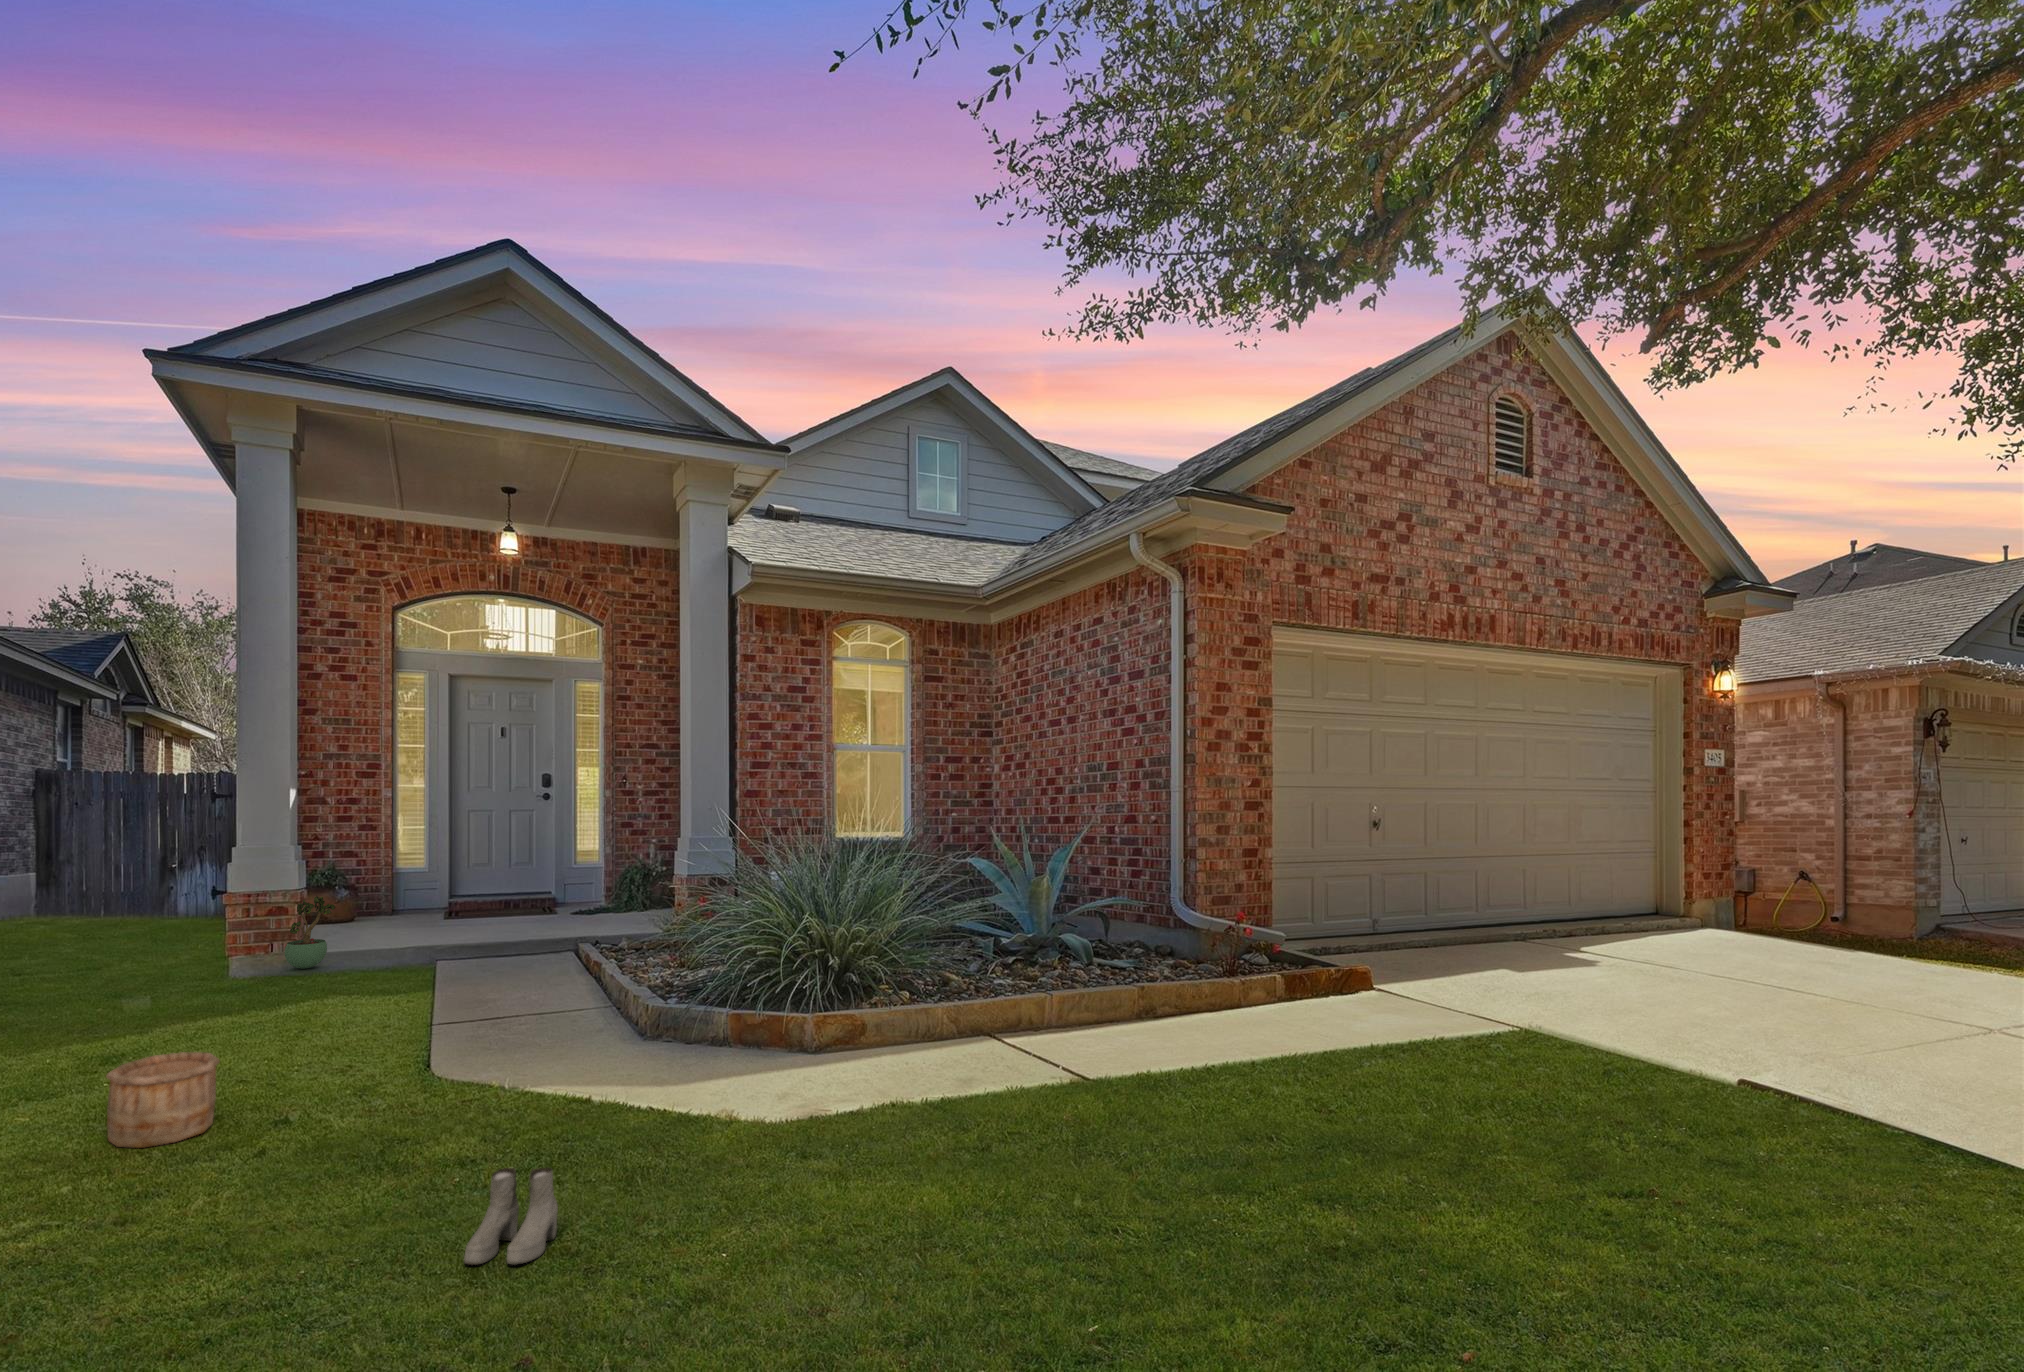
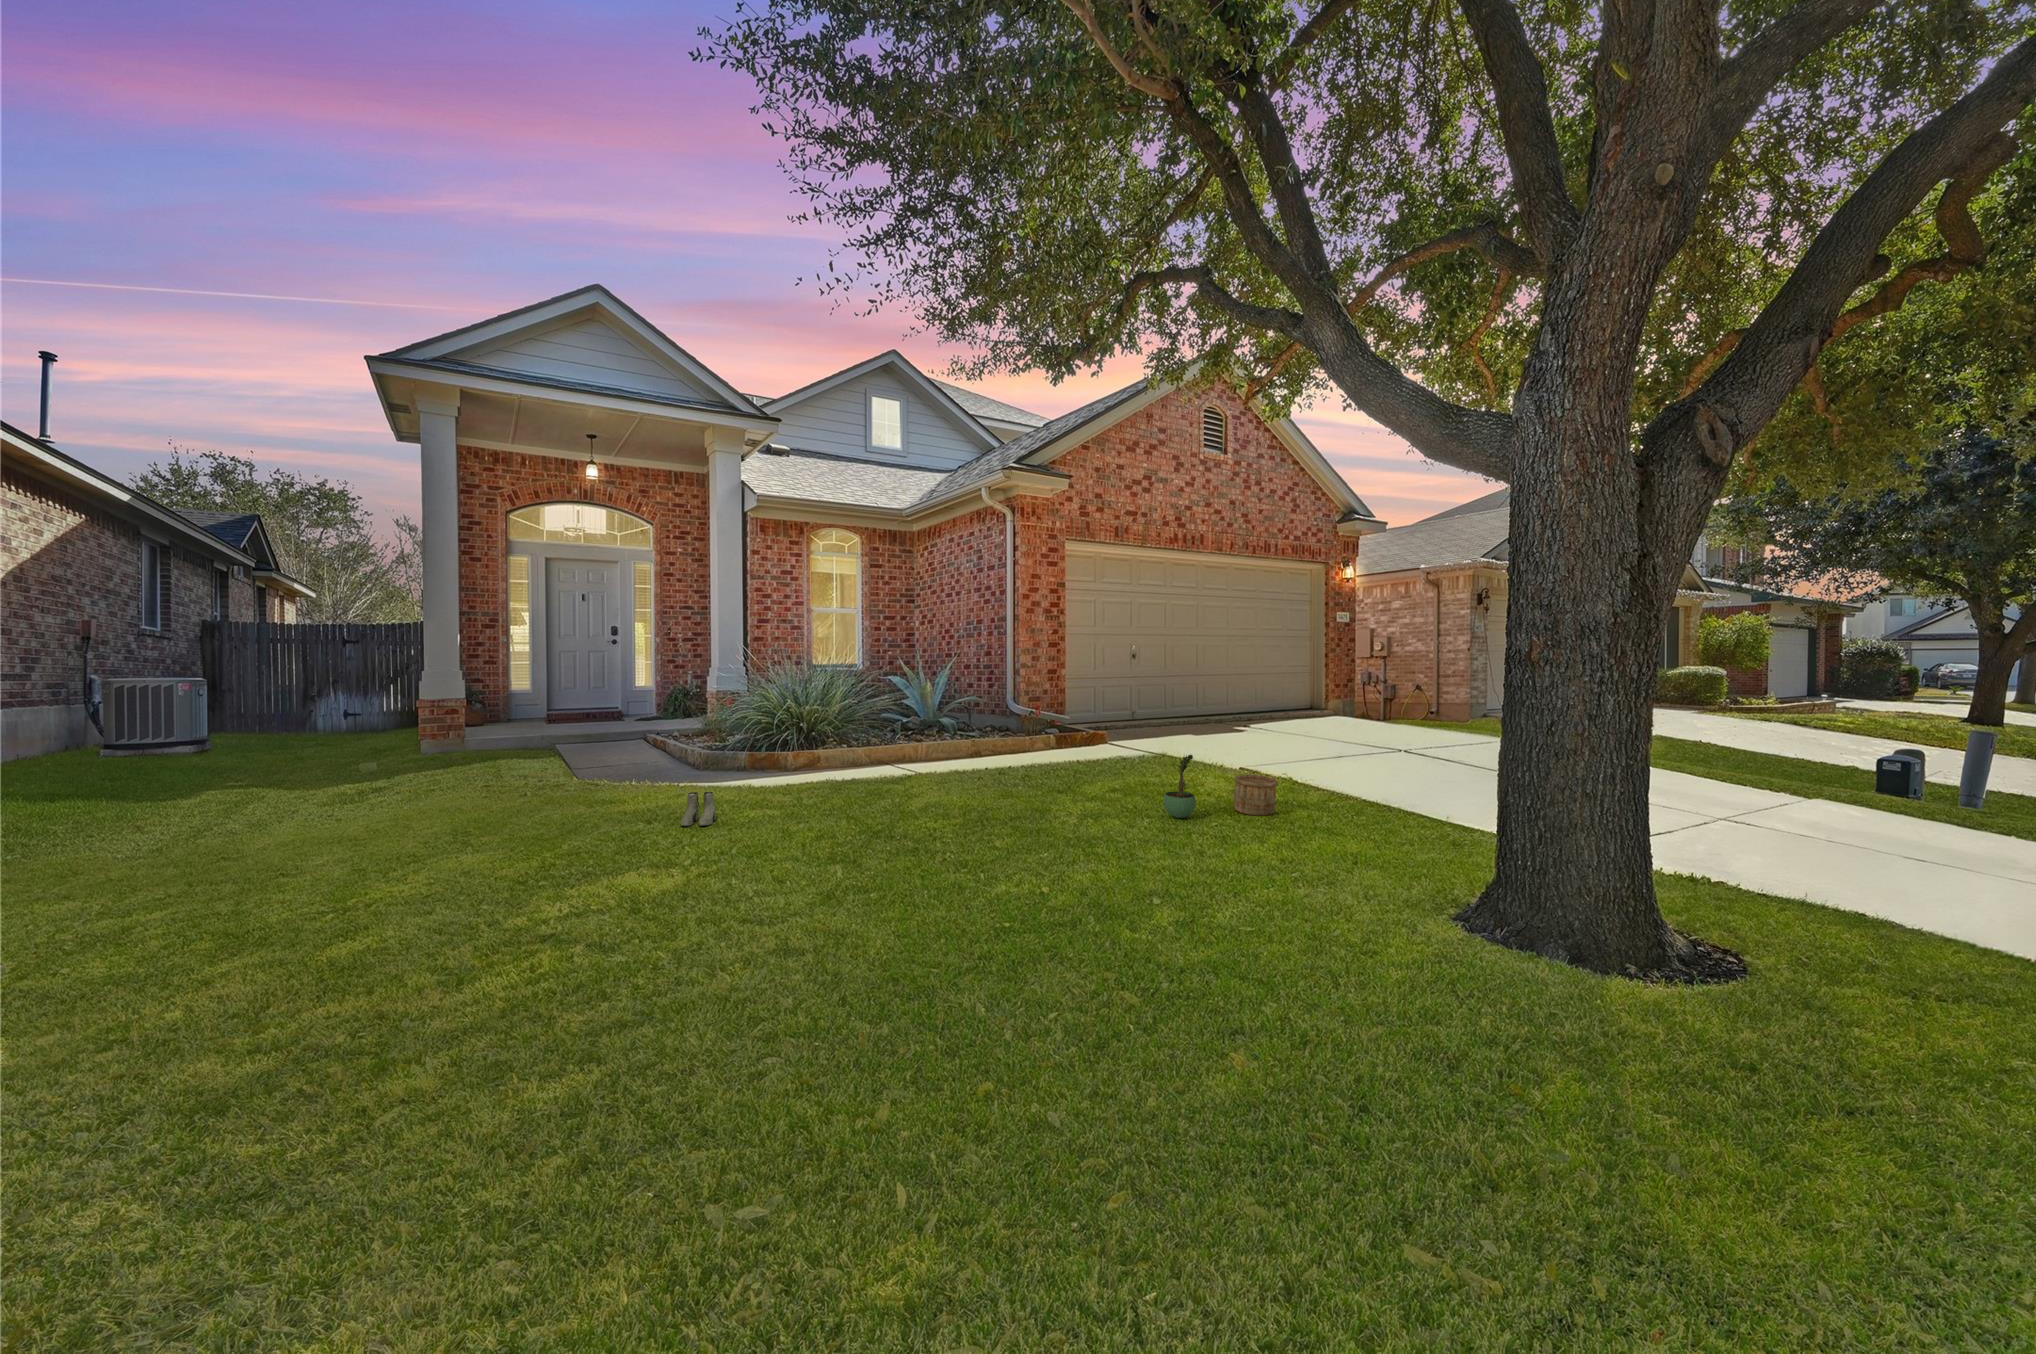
potted plant: present [285,896,335,969] -> present [1163,755,1196,818]
wooden bucket: present [106,1052,220,1148] -> present [1234,775,1278,816]

